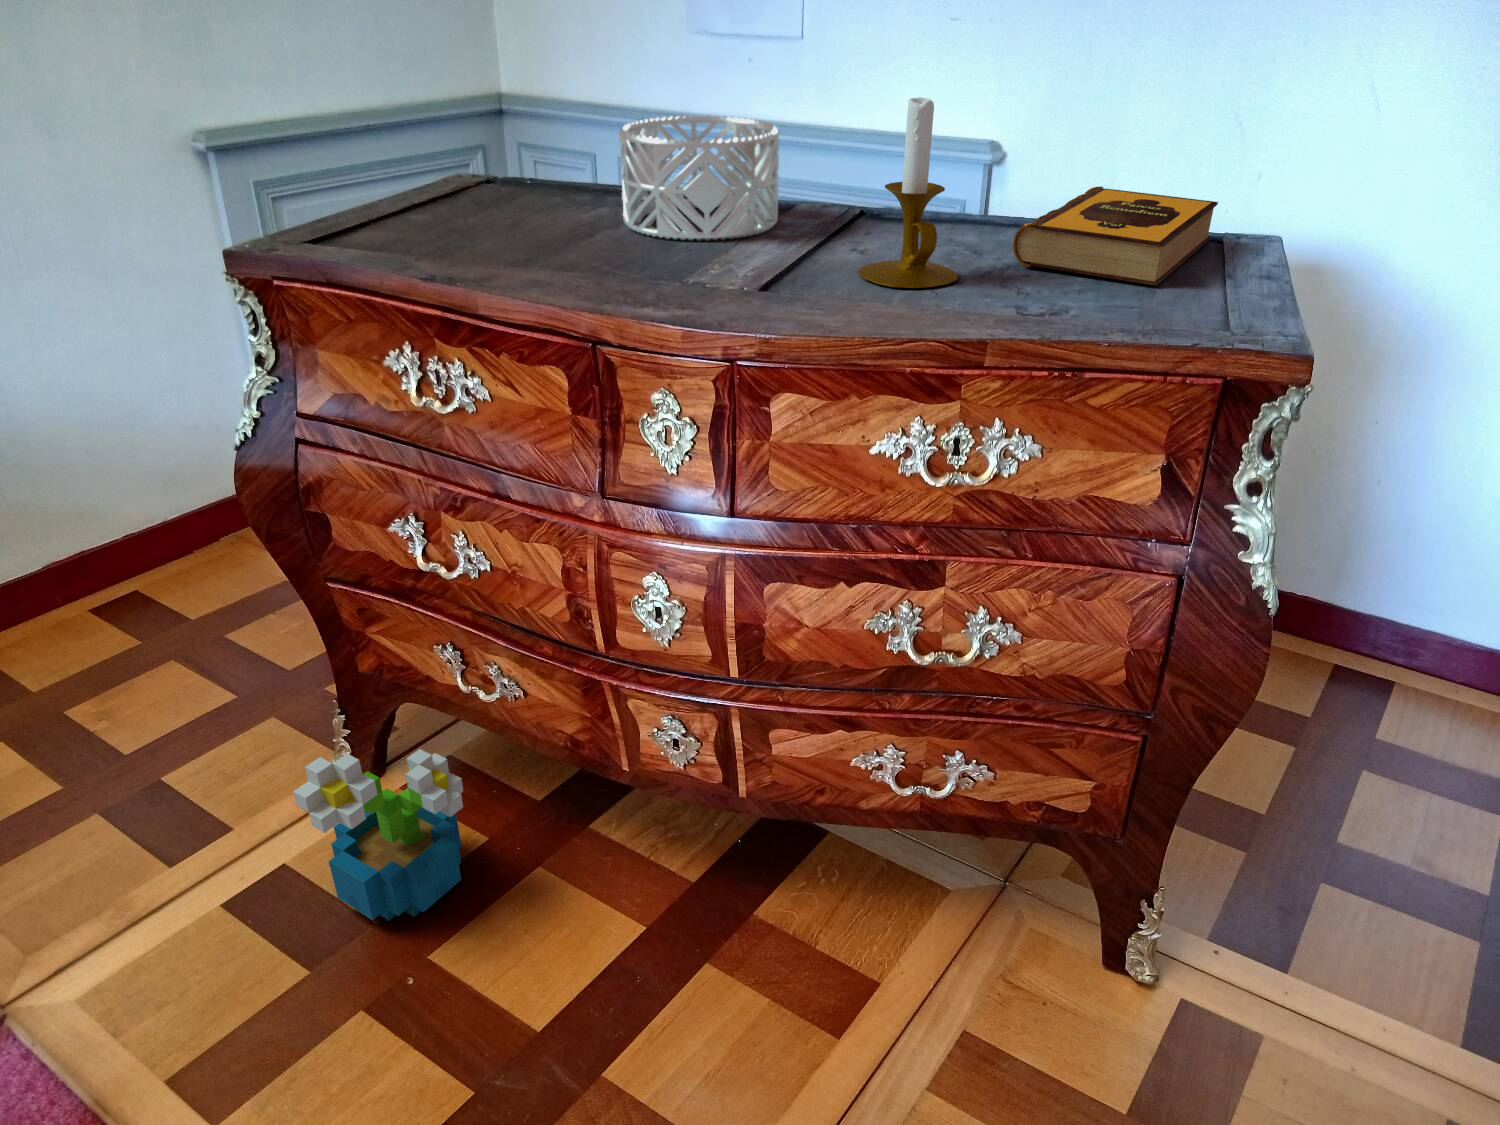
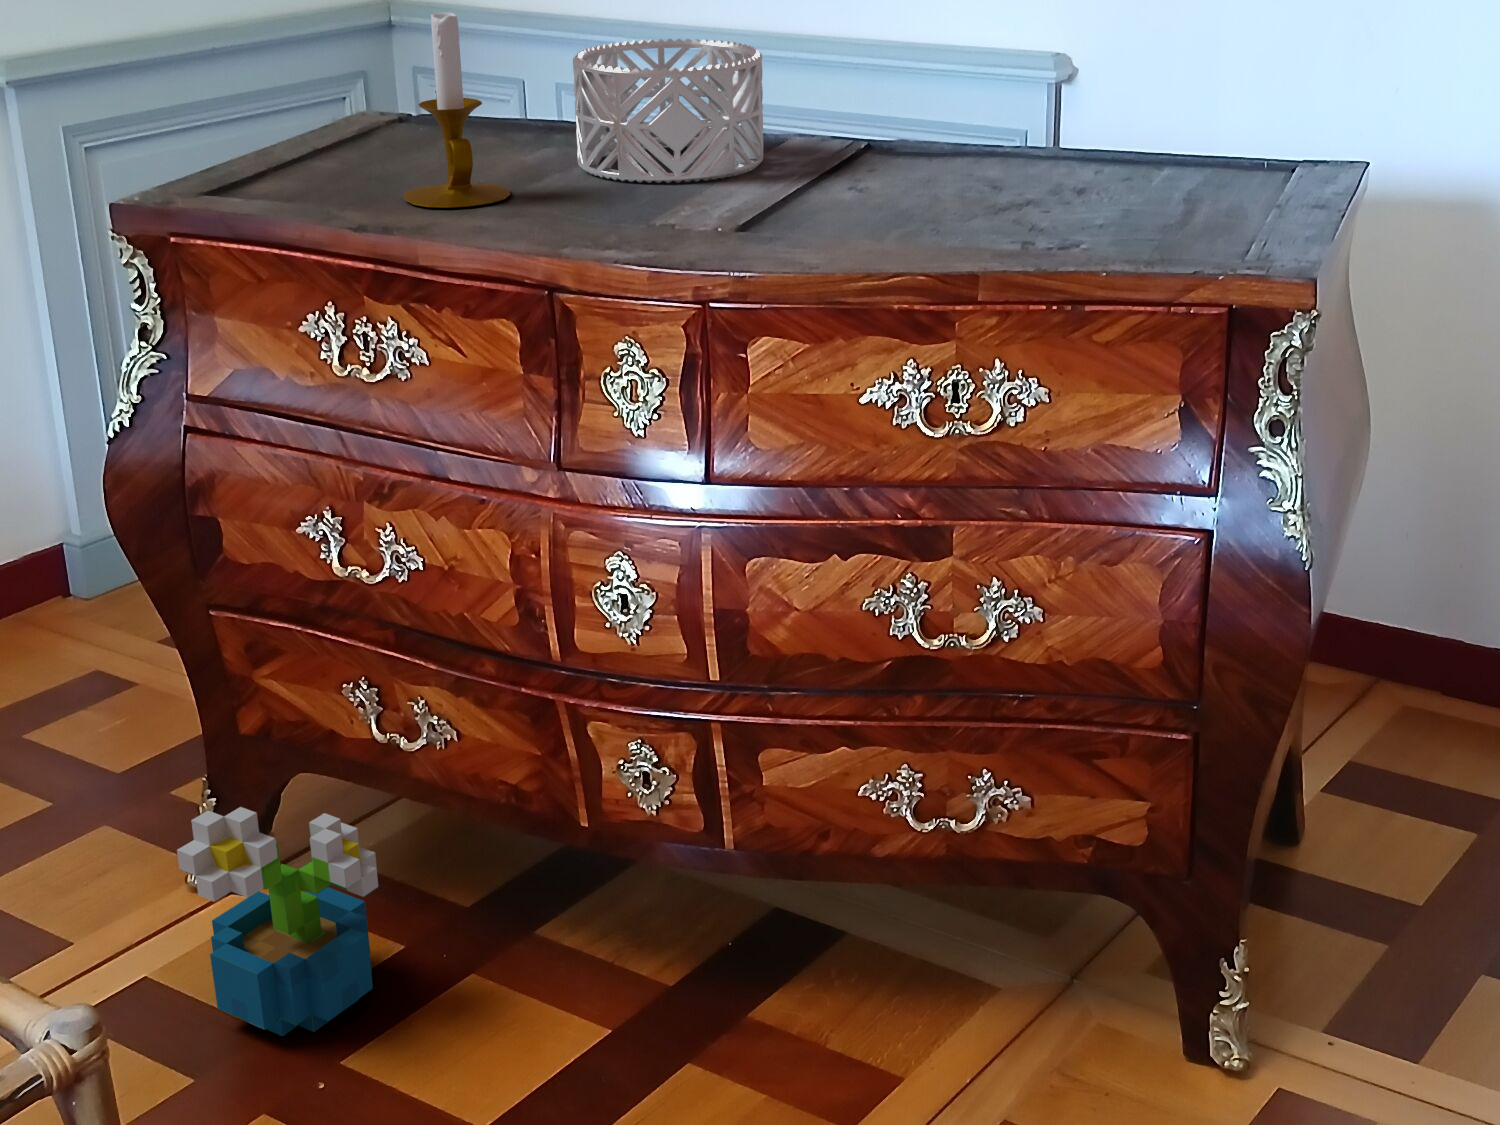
candlestick: present [859,97,958,288] -> present [404,12,510,208]
hardback book: present [1013,186,1218,286] -> none [1029,112,1279,218]

